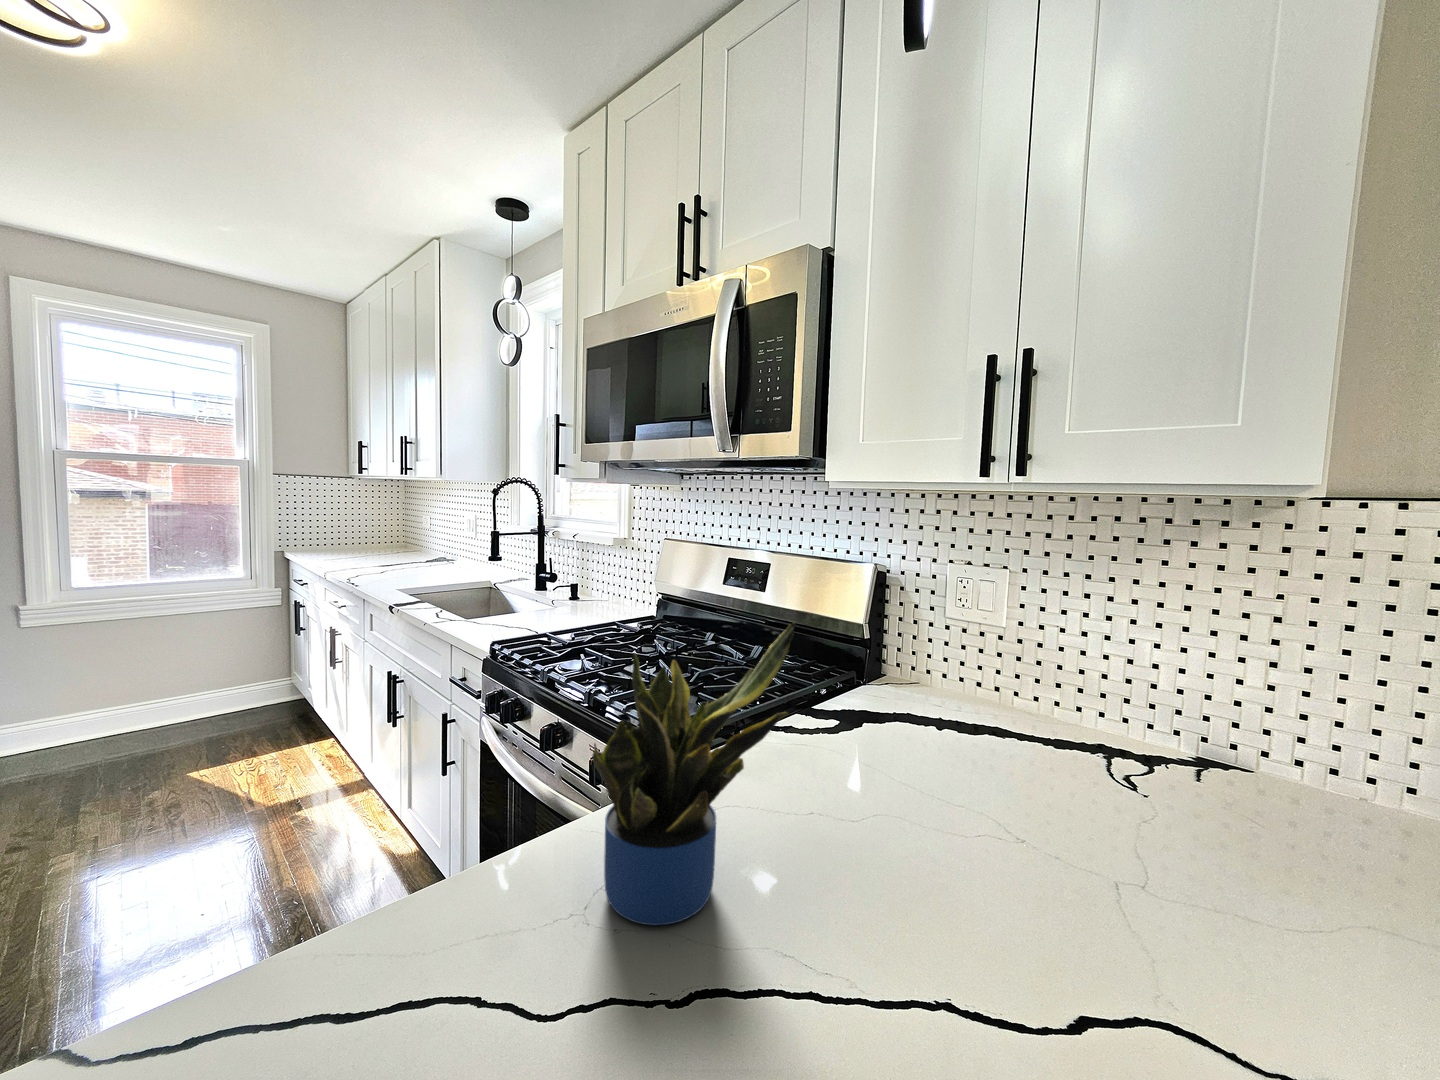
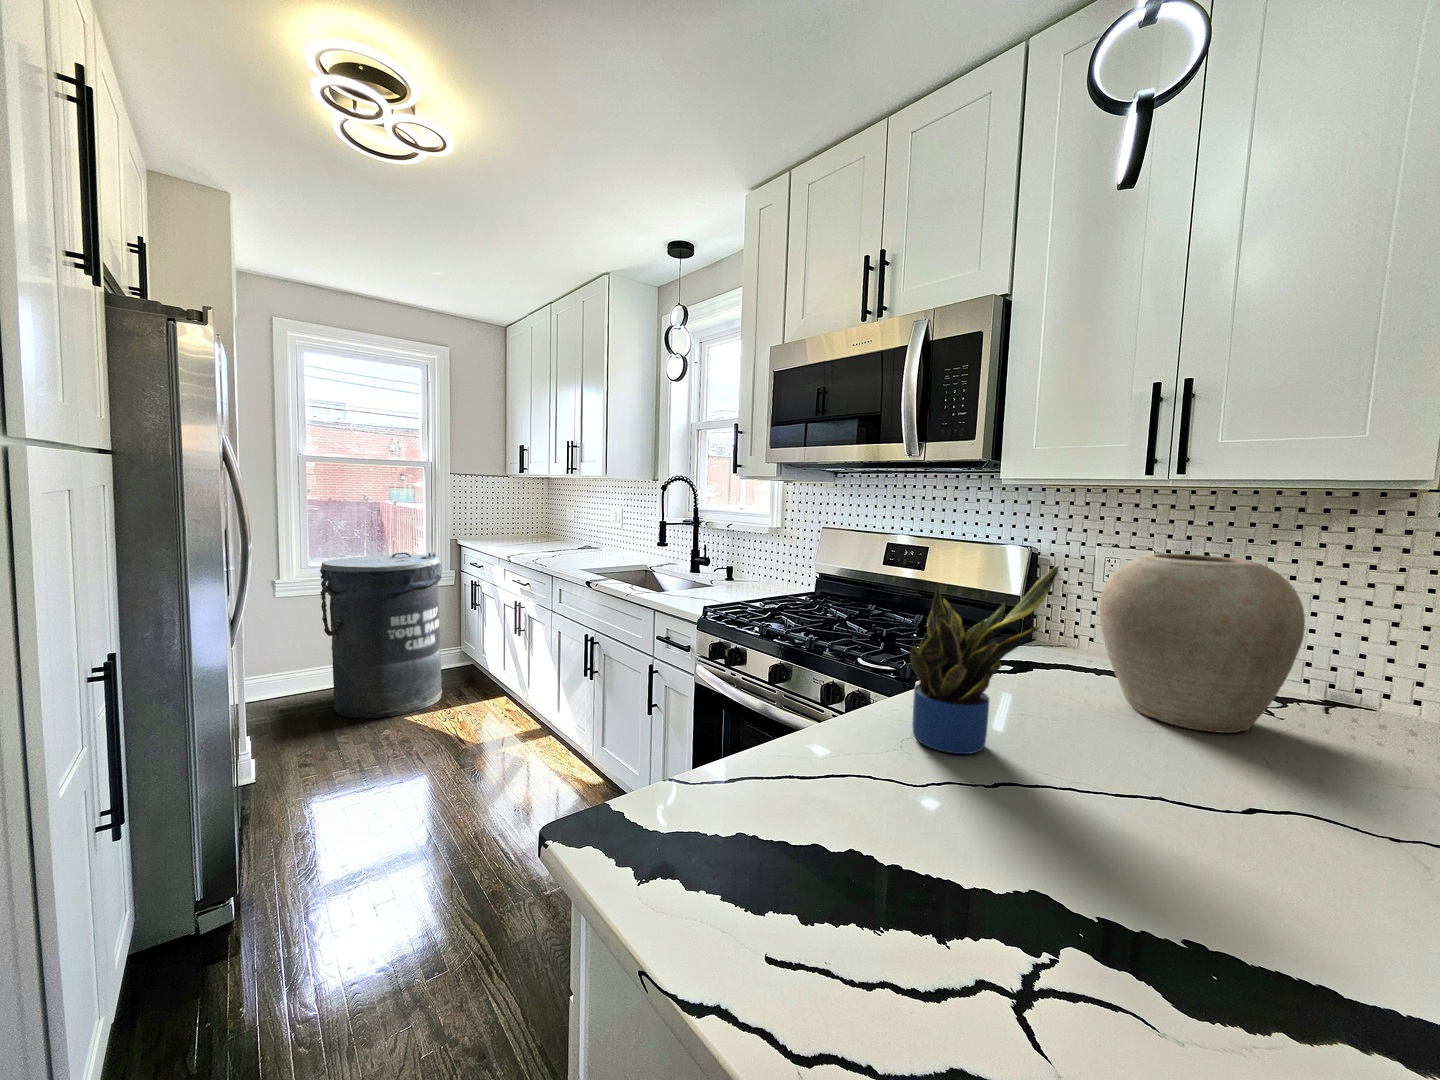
trash can: none [75,568,253,775] -> present [320,552,442,718]
vase: none [921,581,1168,836] -> present [1100,554,1305,733]

